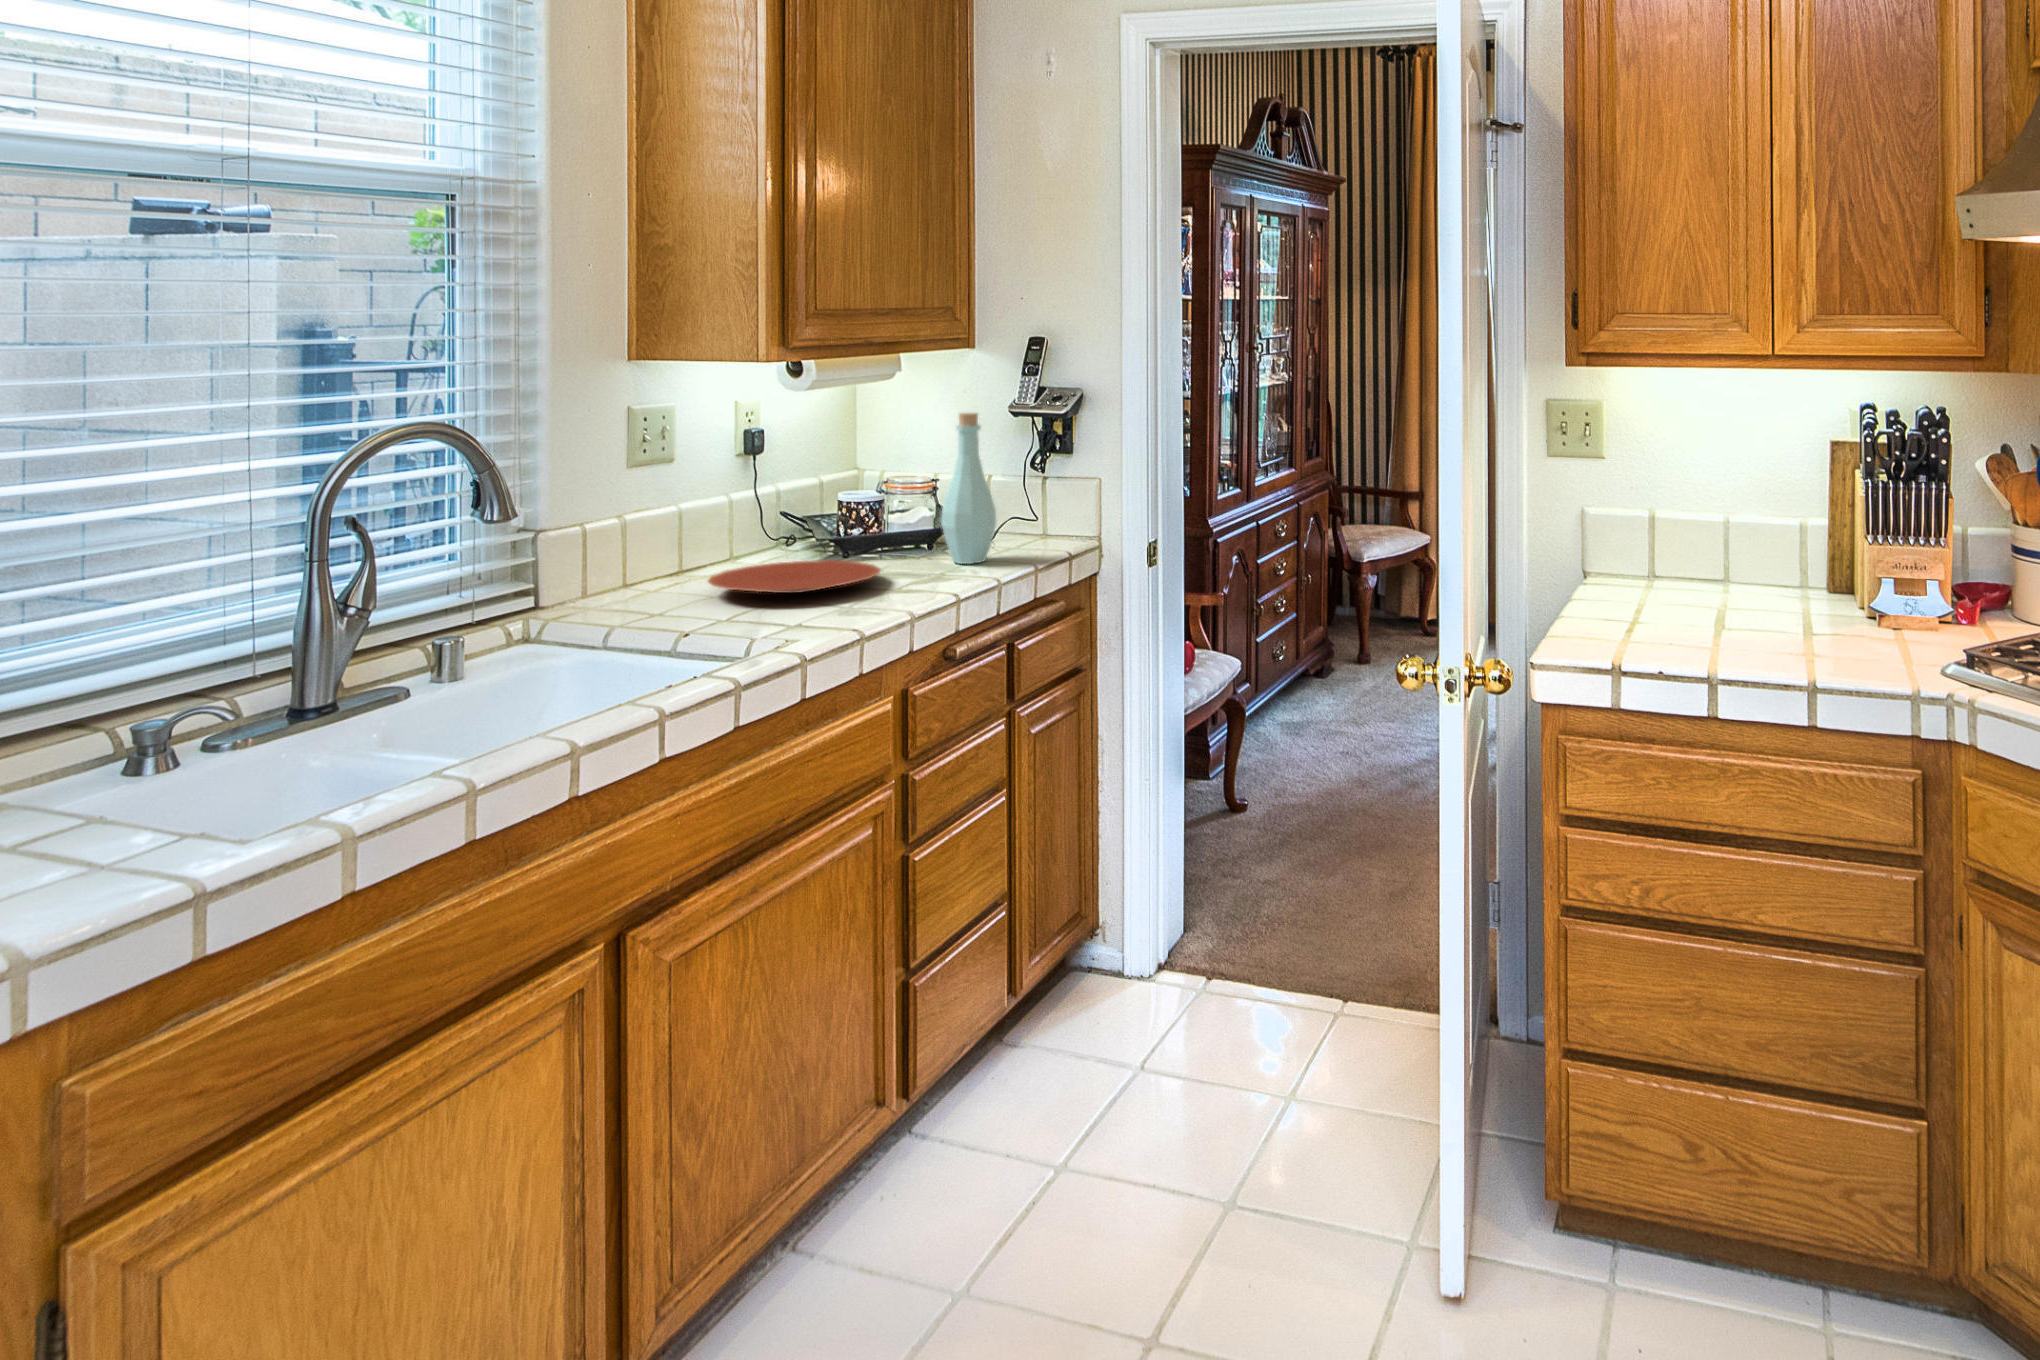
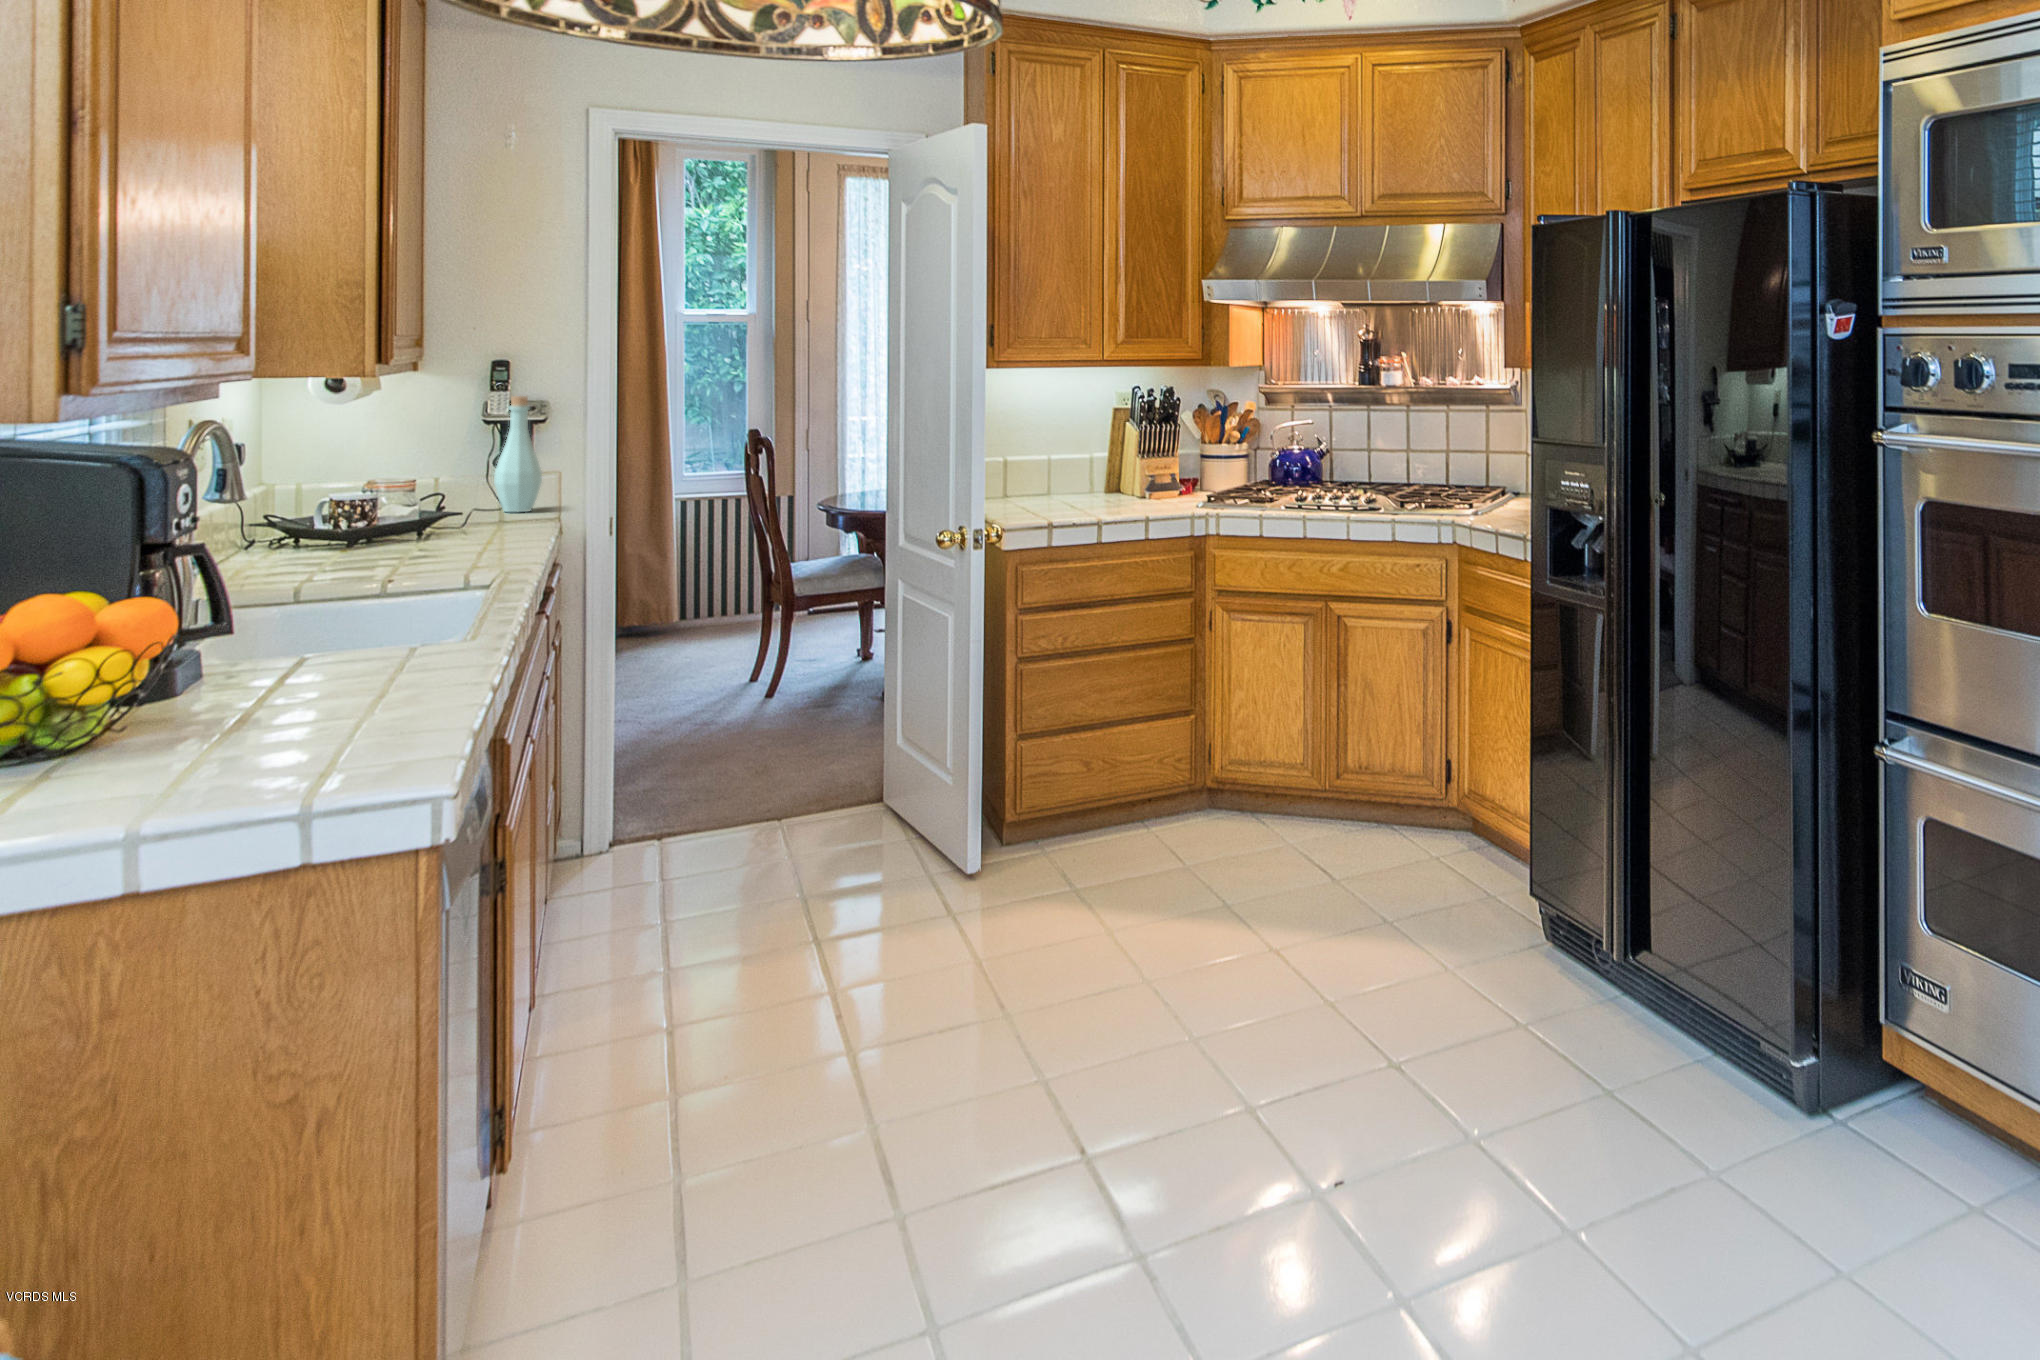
plate: present [708,560,880,593] -> none [350,513,504,533]

